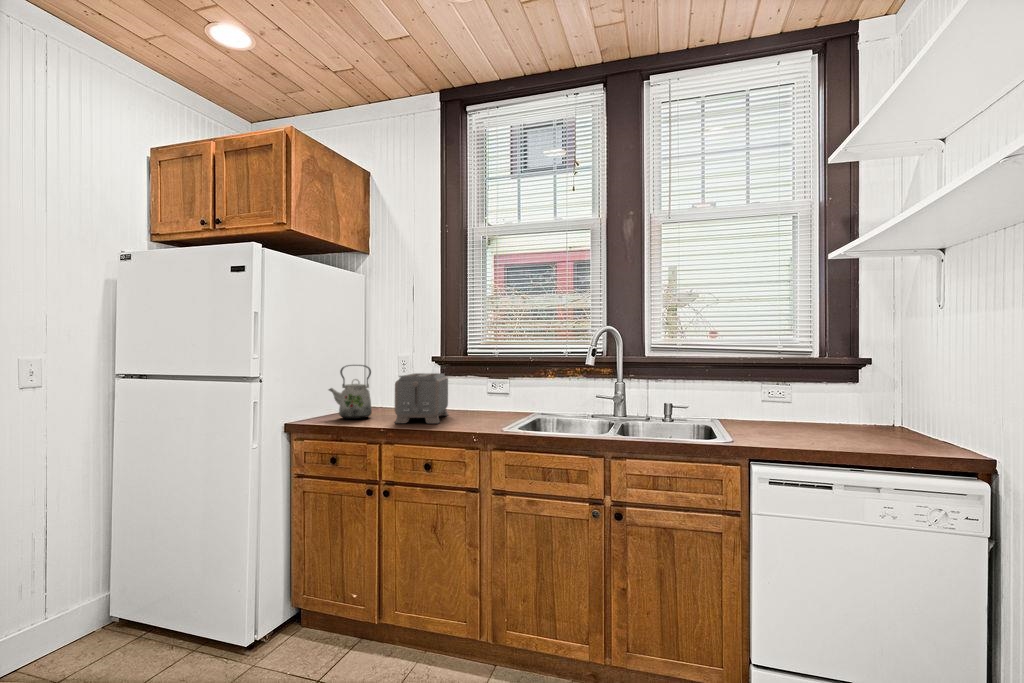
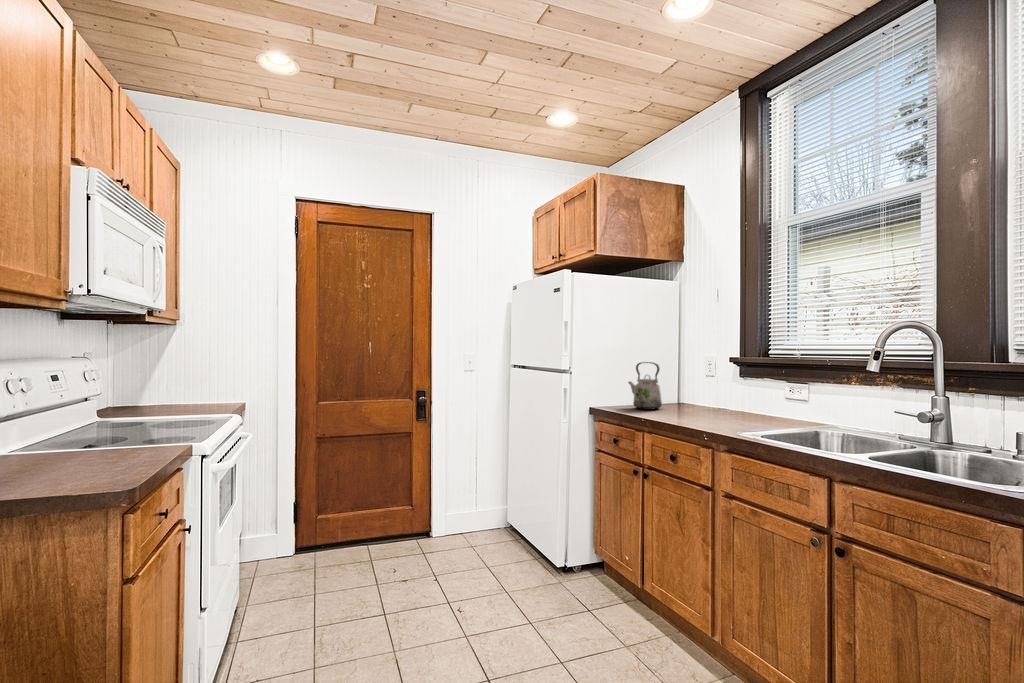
toaster: present [395,373,448,423] -> none [663,372,735,421]

